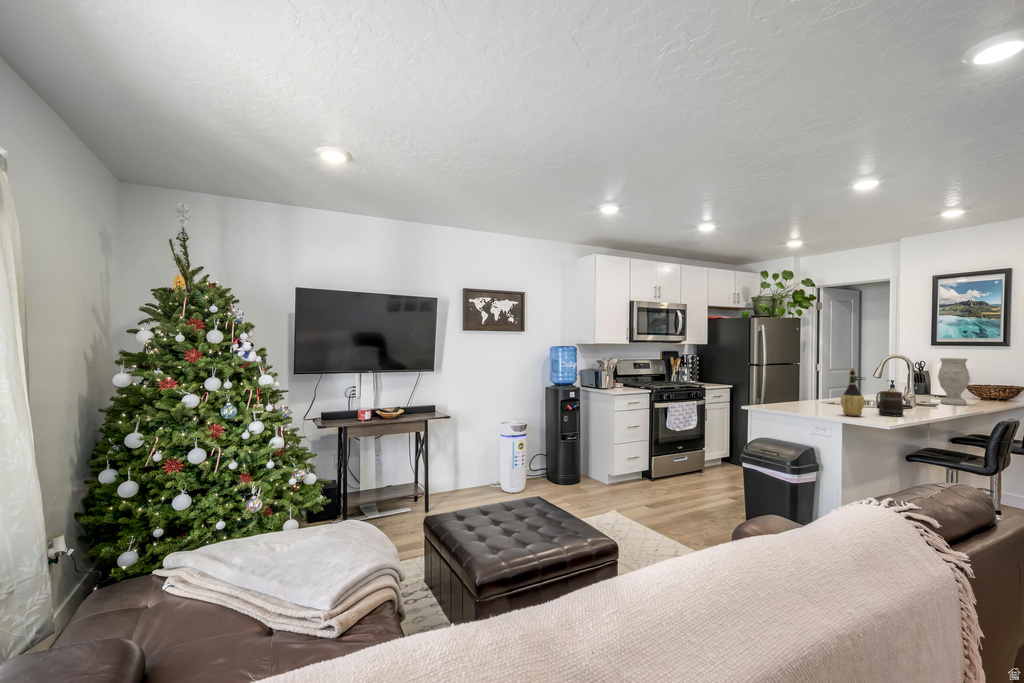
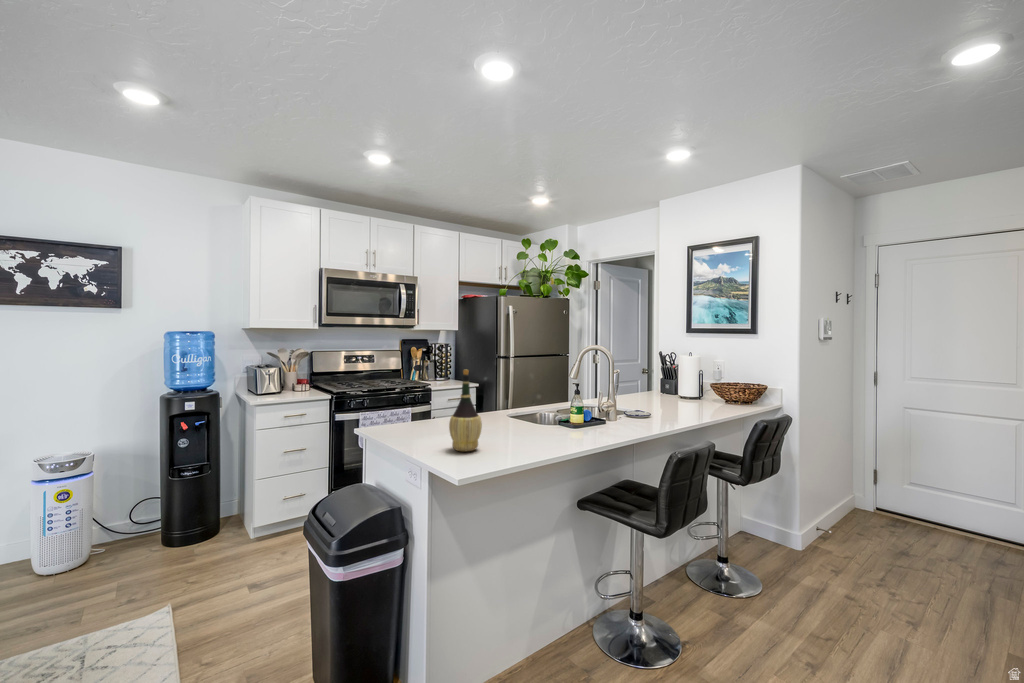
vase: present [938,358,970,405] -> none [660,350,693,415]
mug: present [876,391,903,416] -> none [504,406,548,449]

